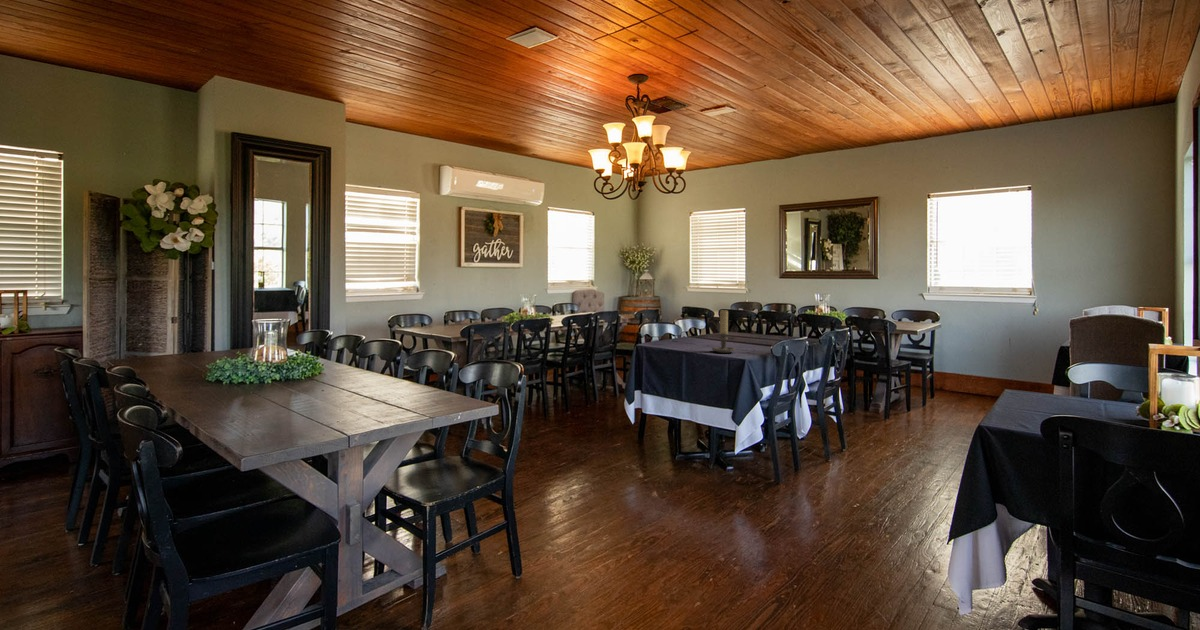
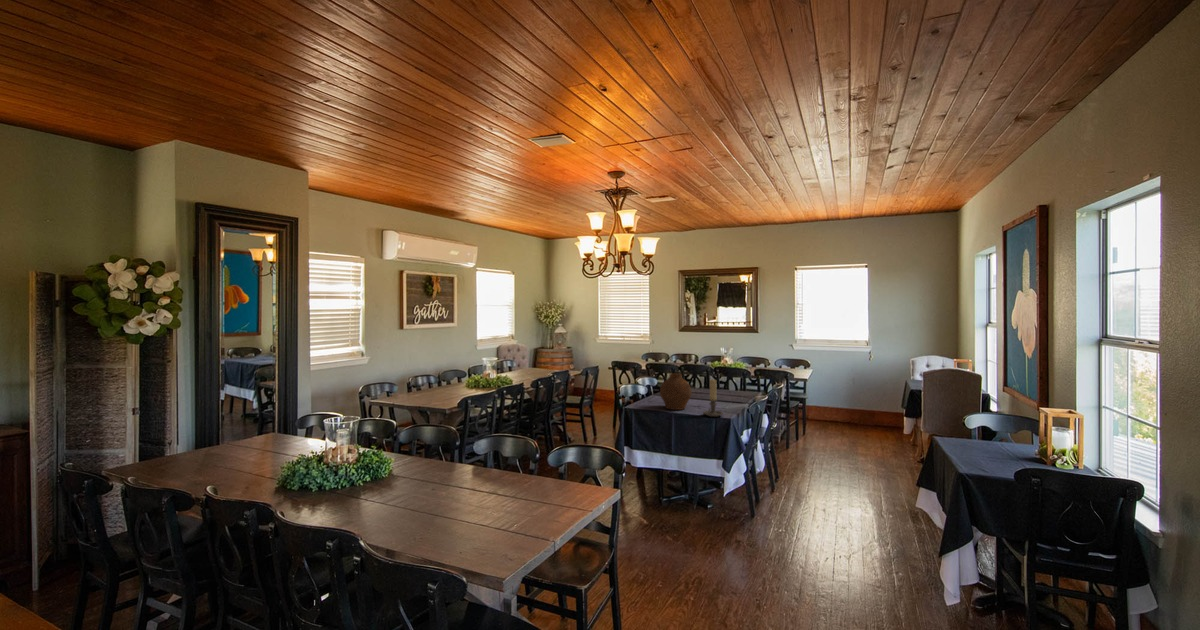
vase: none [674,306,710,346] -> present [660,373,692,410]

